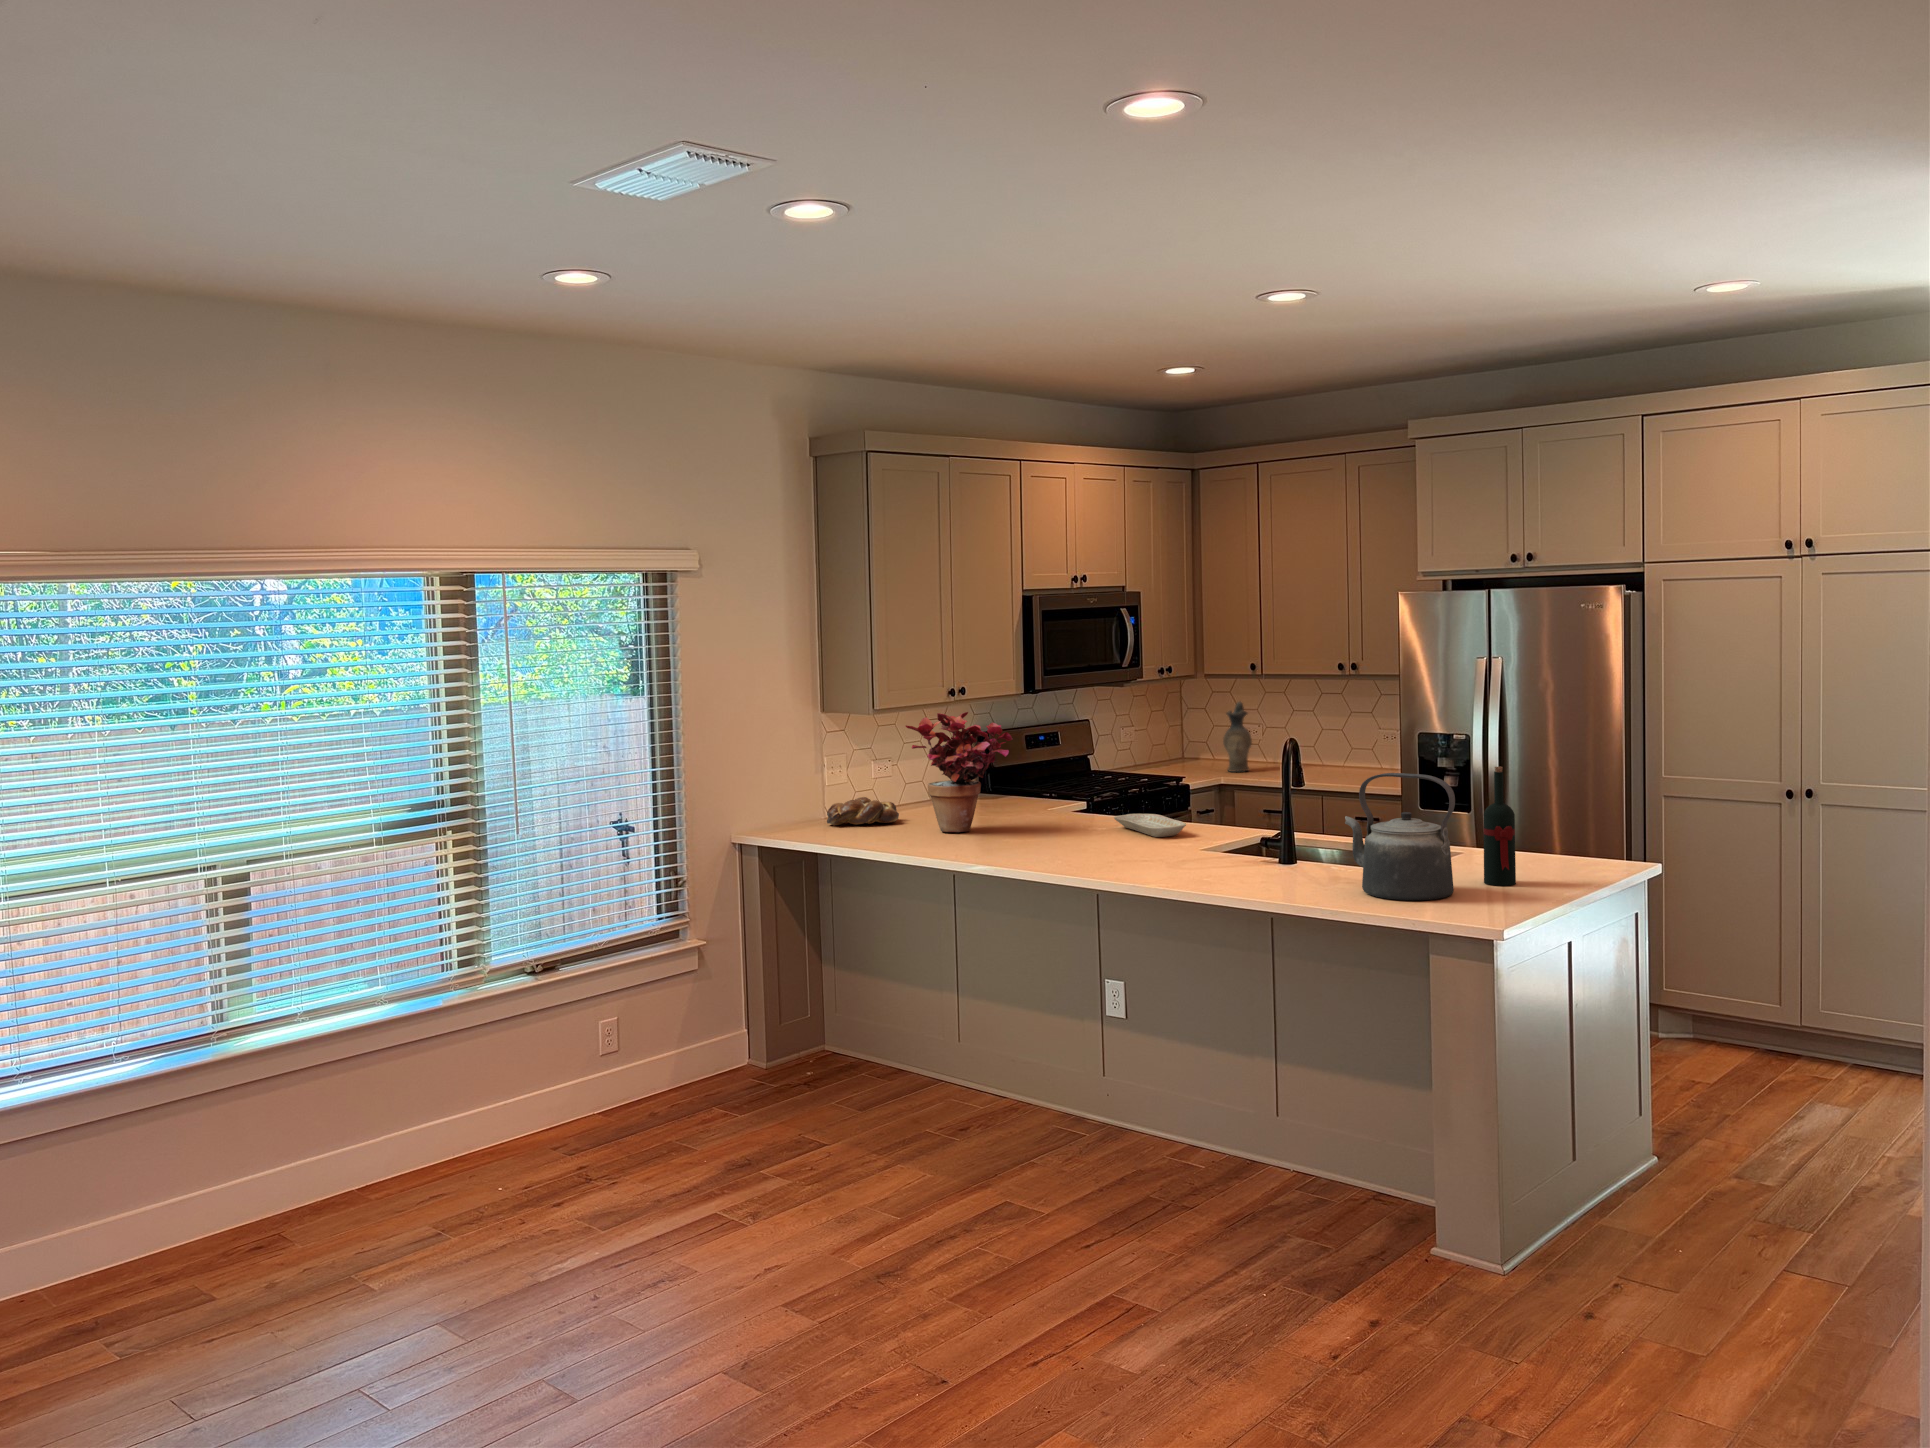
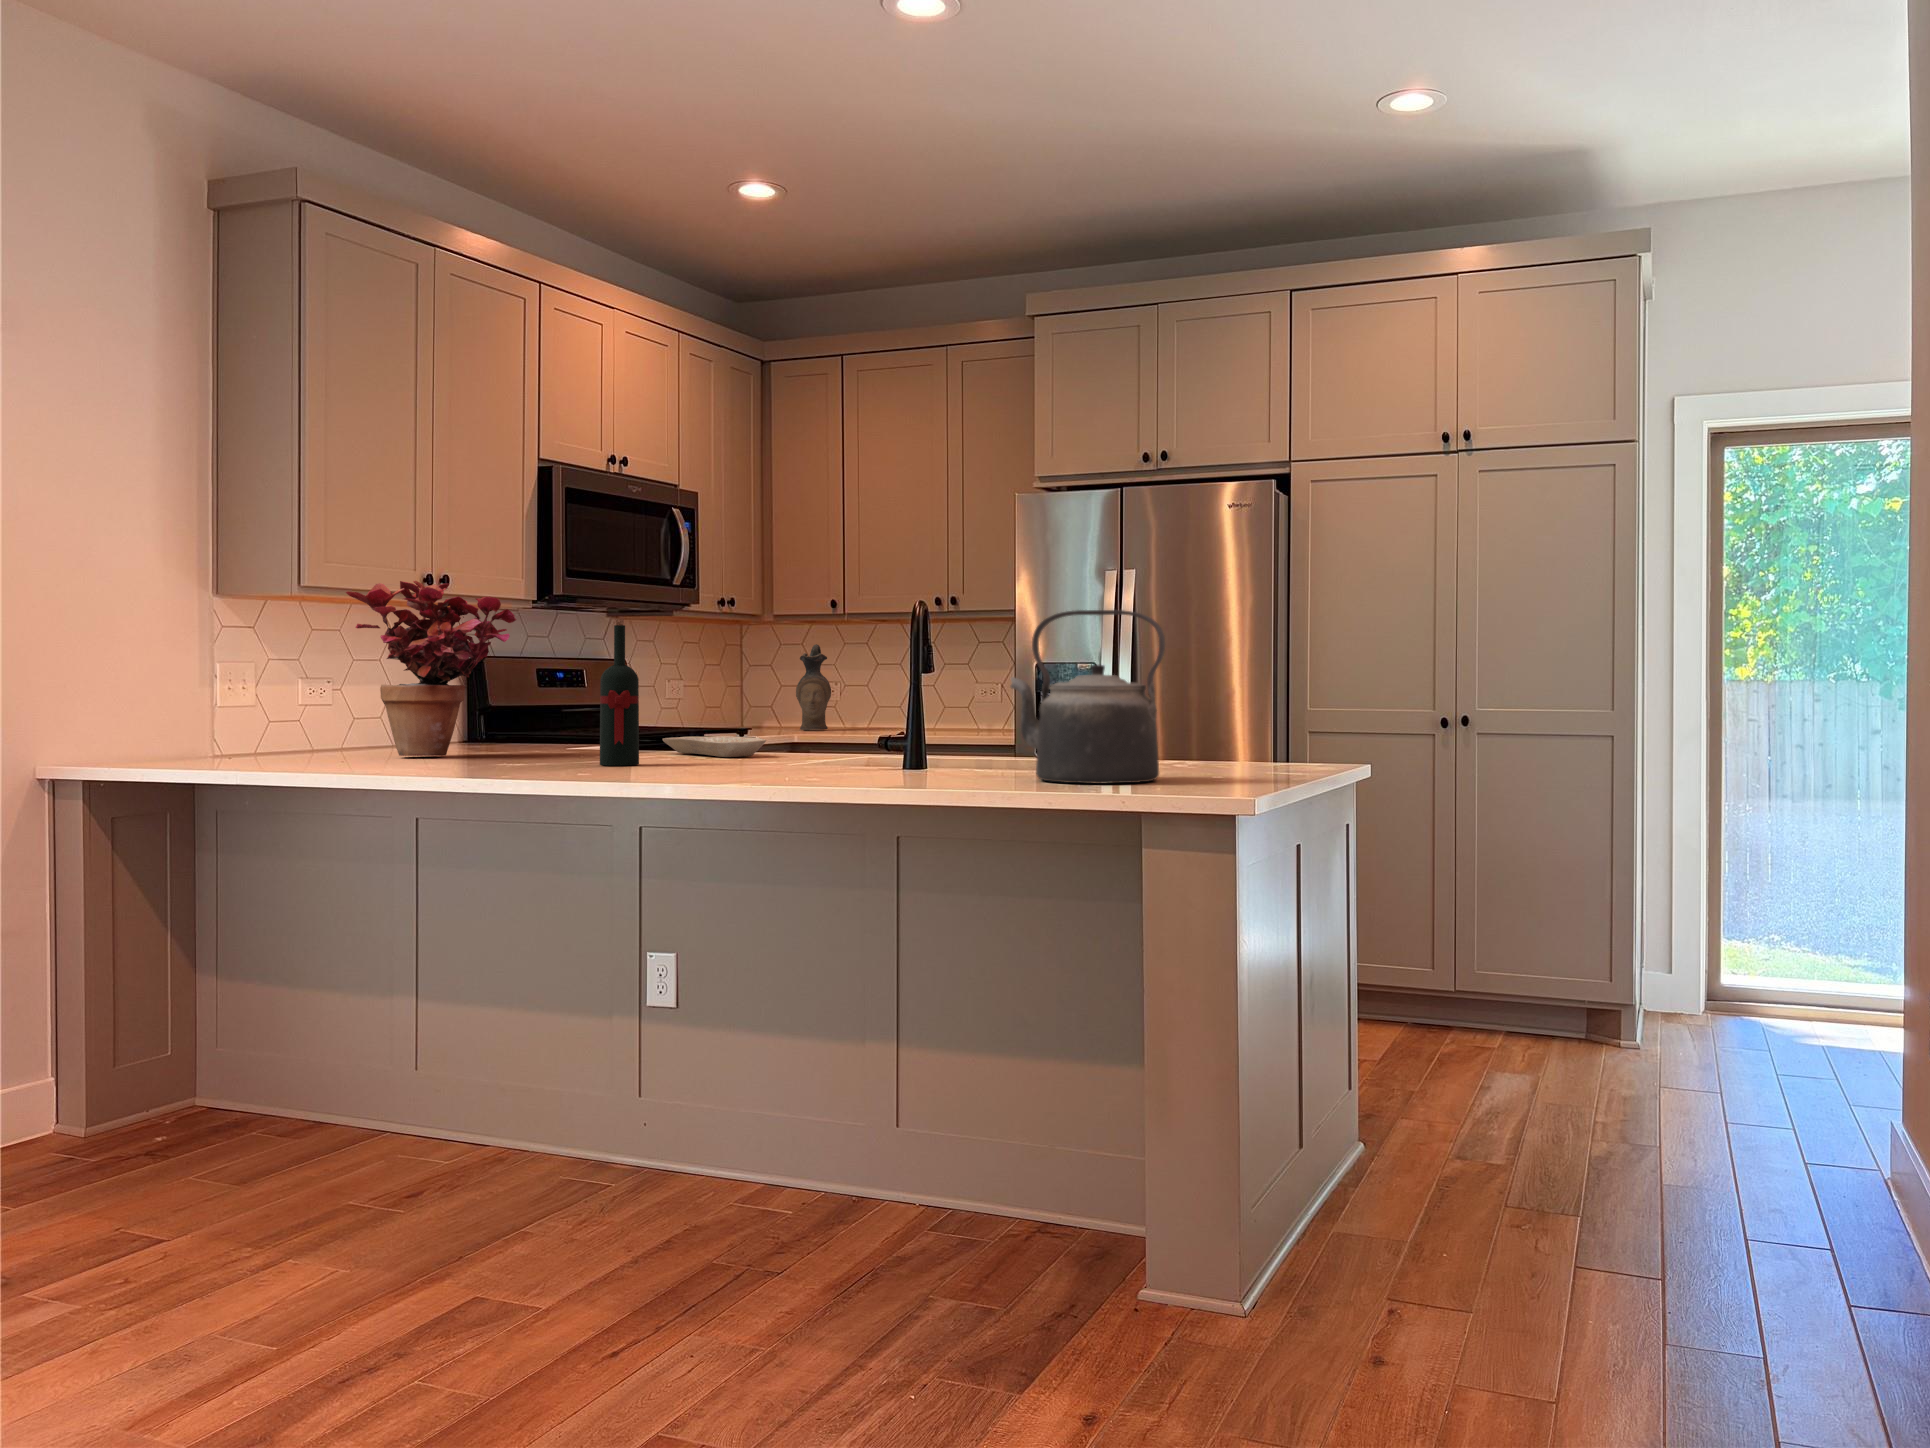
wine bottle: present [1484,767,1516,886] -> present [600,619,639,766]
bread loaf: present [827,797,899,826] -> none [213,715,335,755]

